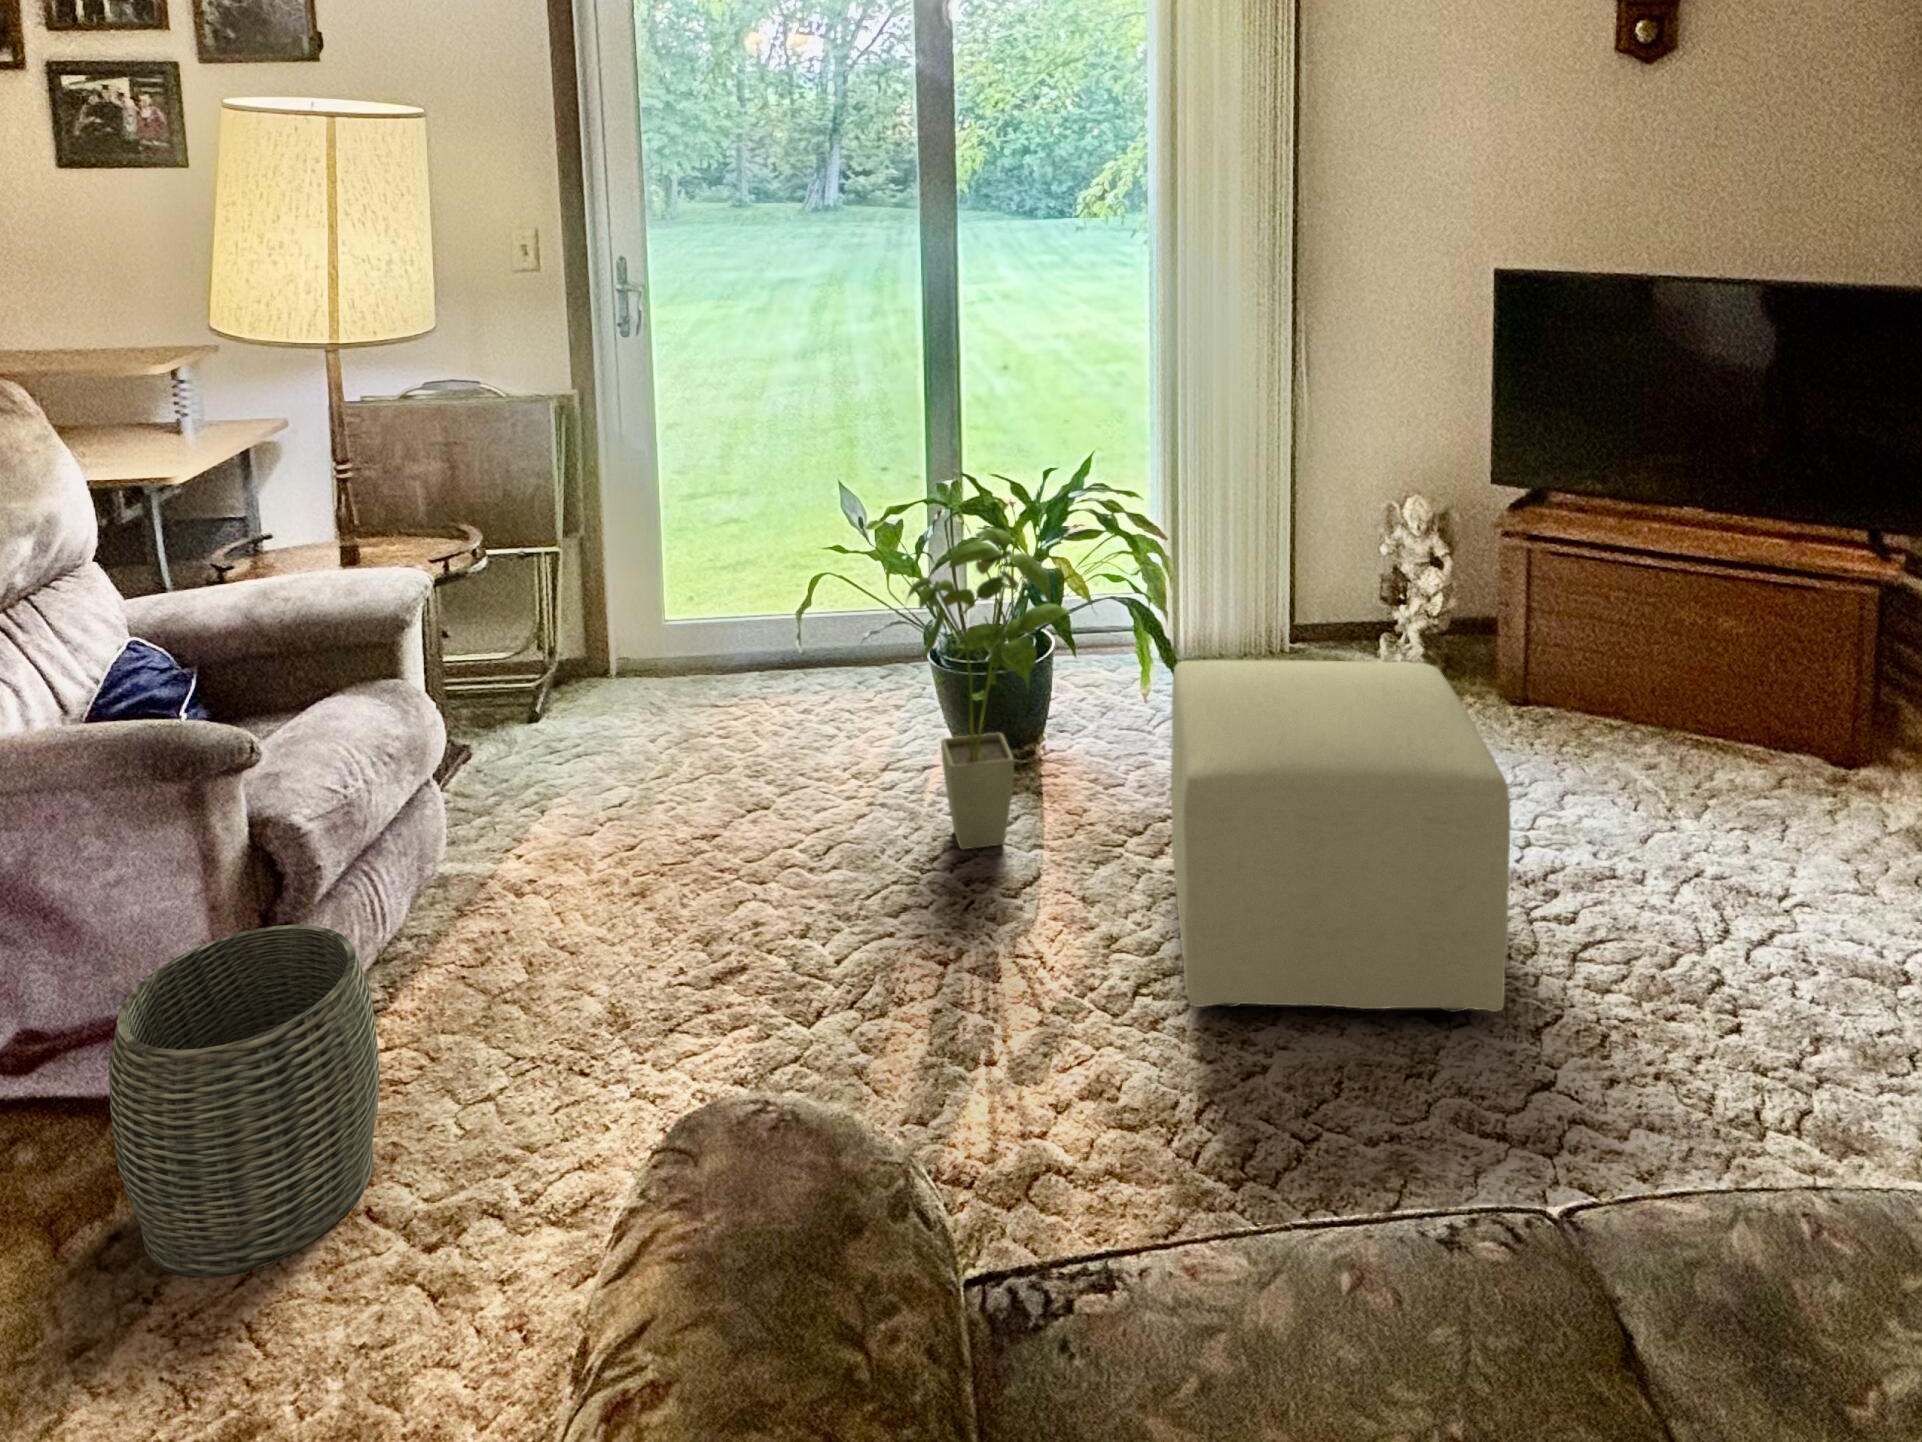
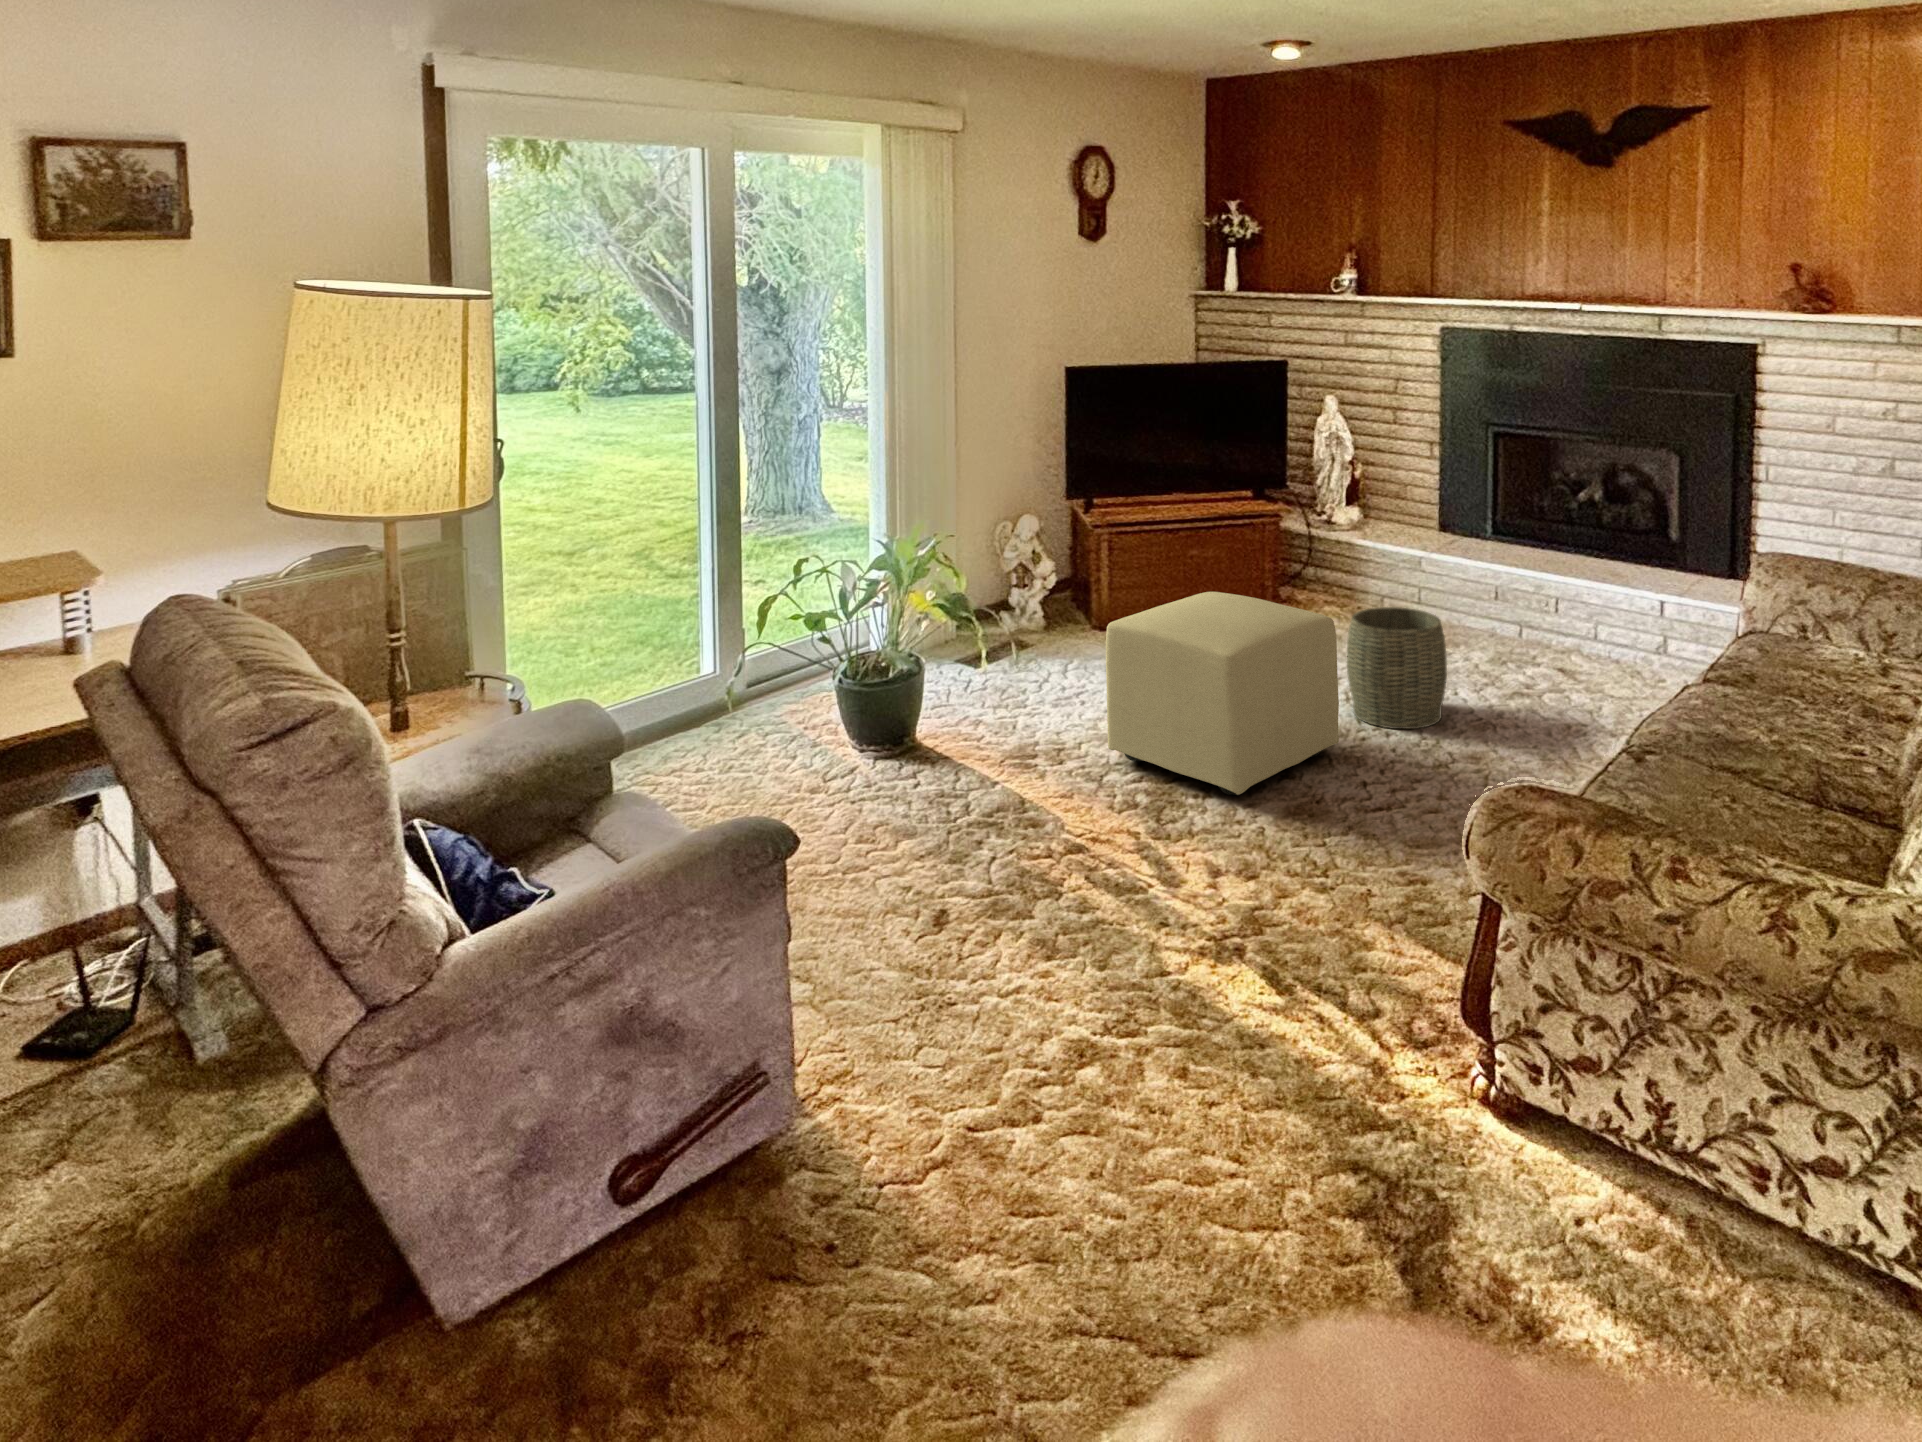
house plant: present [908,528,1070,850] -> none [940,564,1059,802]
woven basket: present [109,925,380,1278] -> present [1347,607,1447,729]

